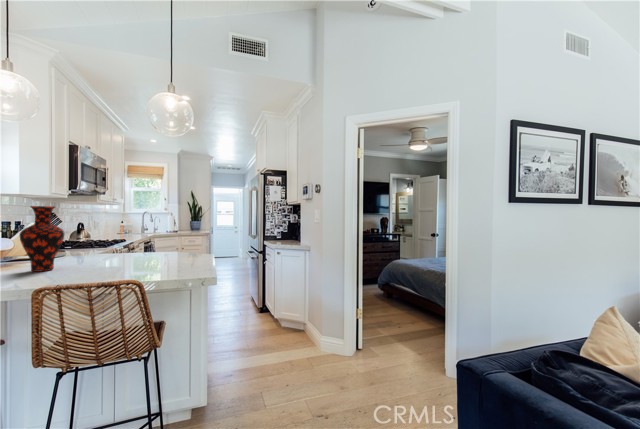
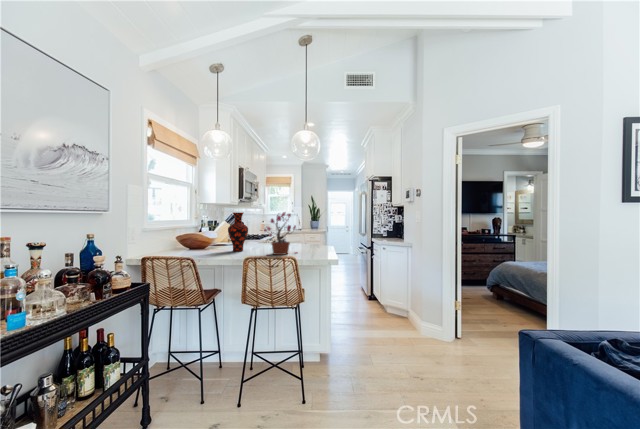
potted plant: none [91,206,154,277] -> present [264,212,296,255]

